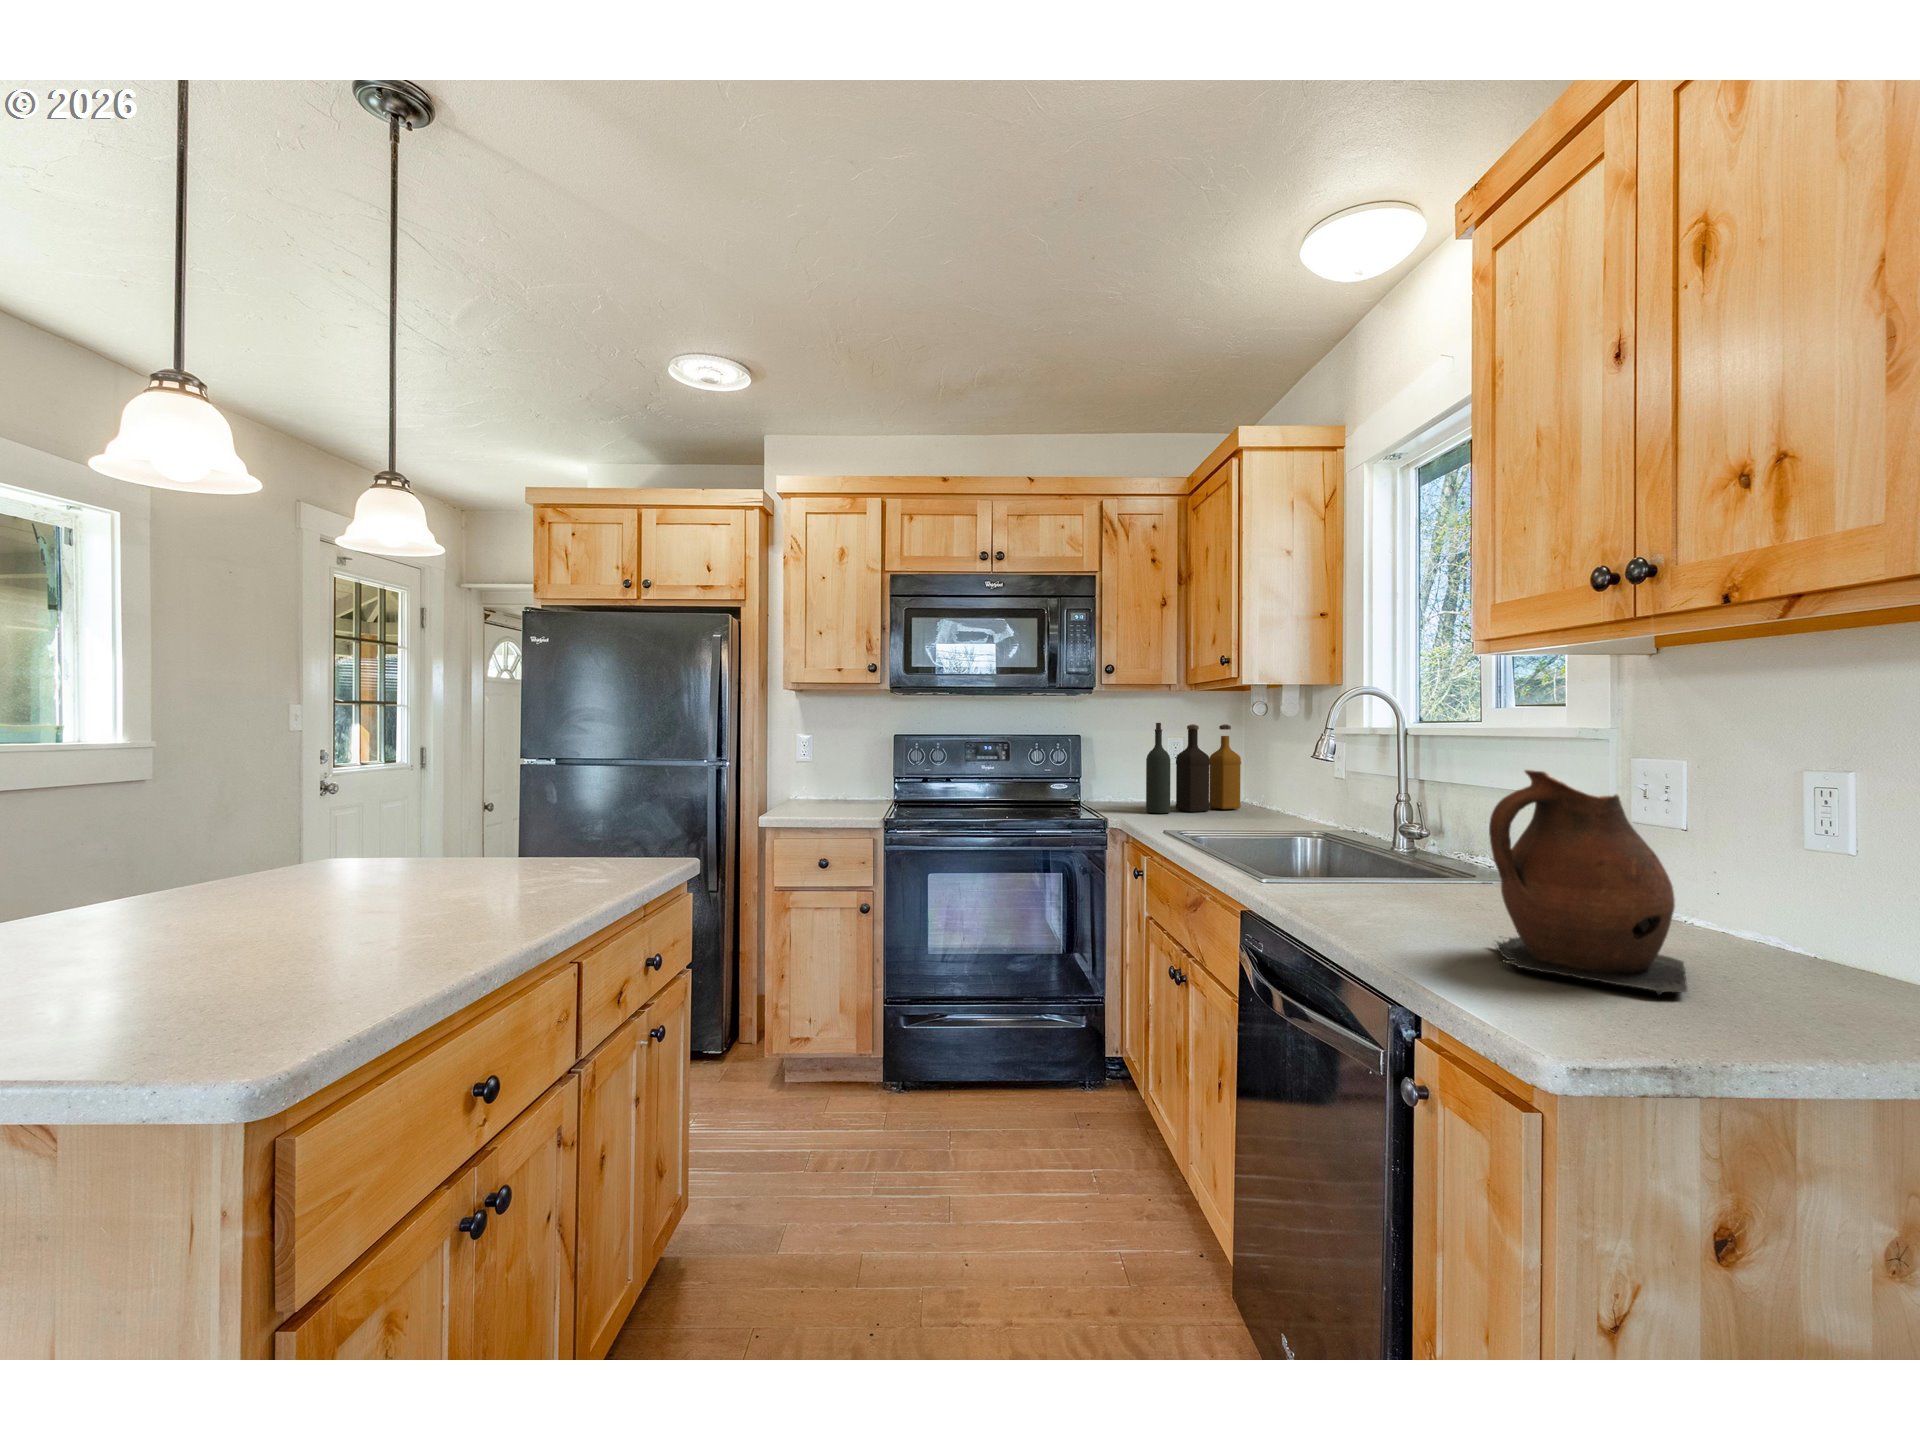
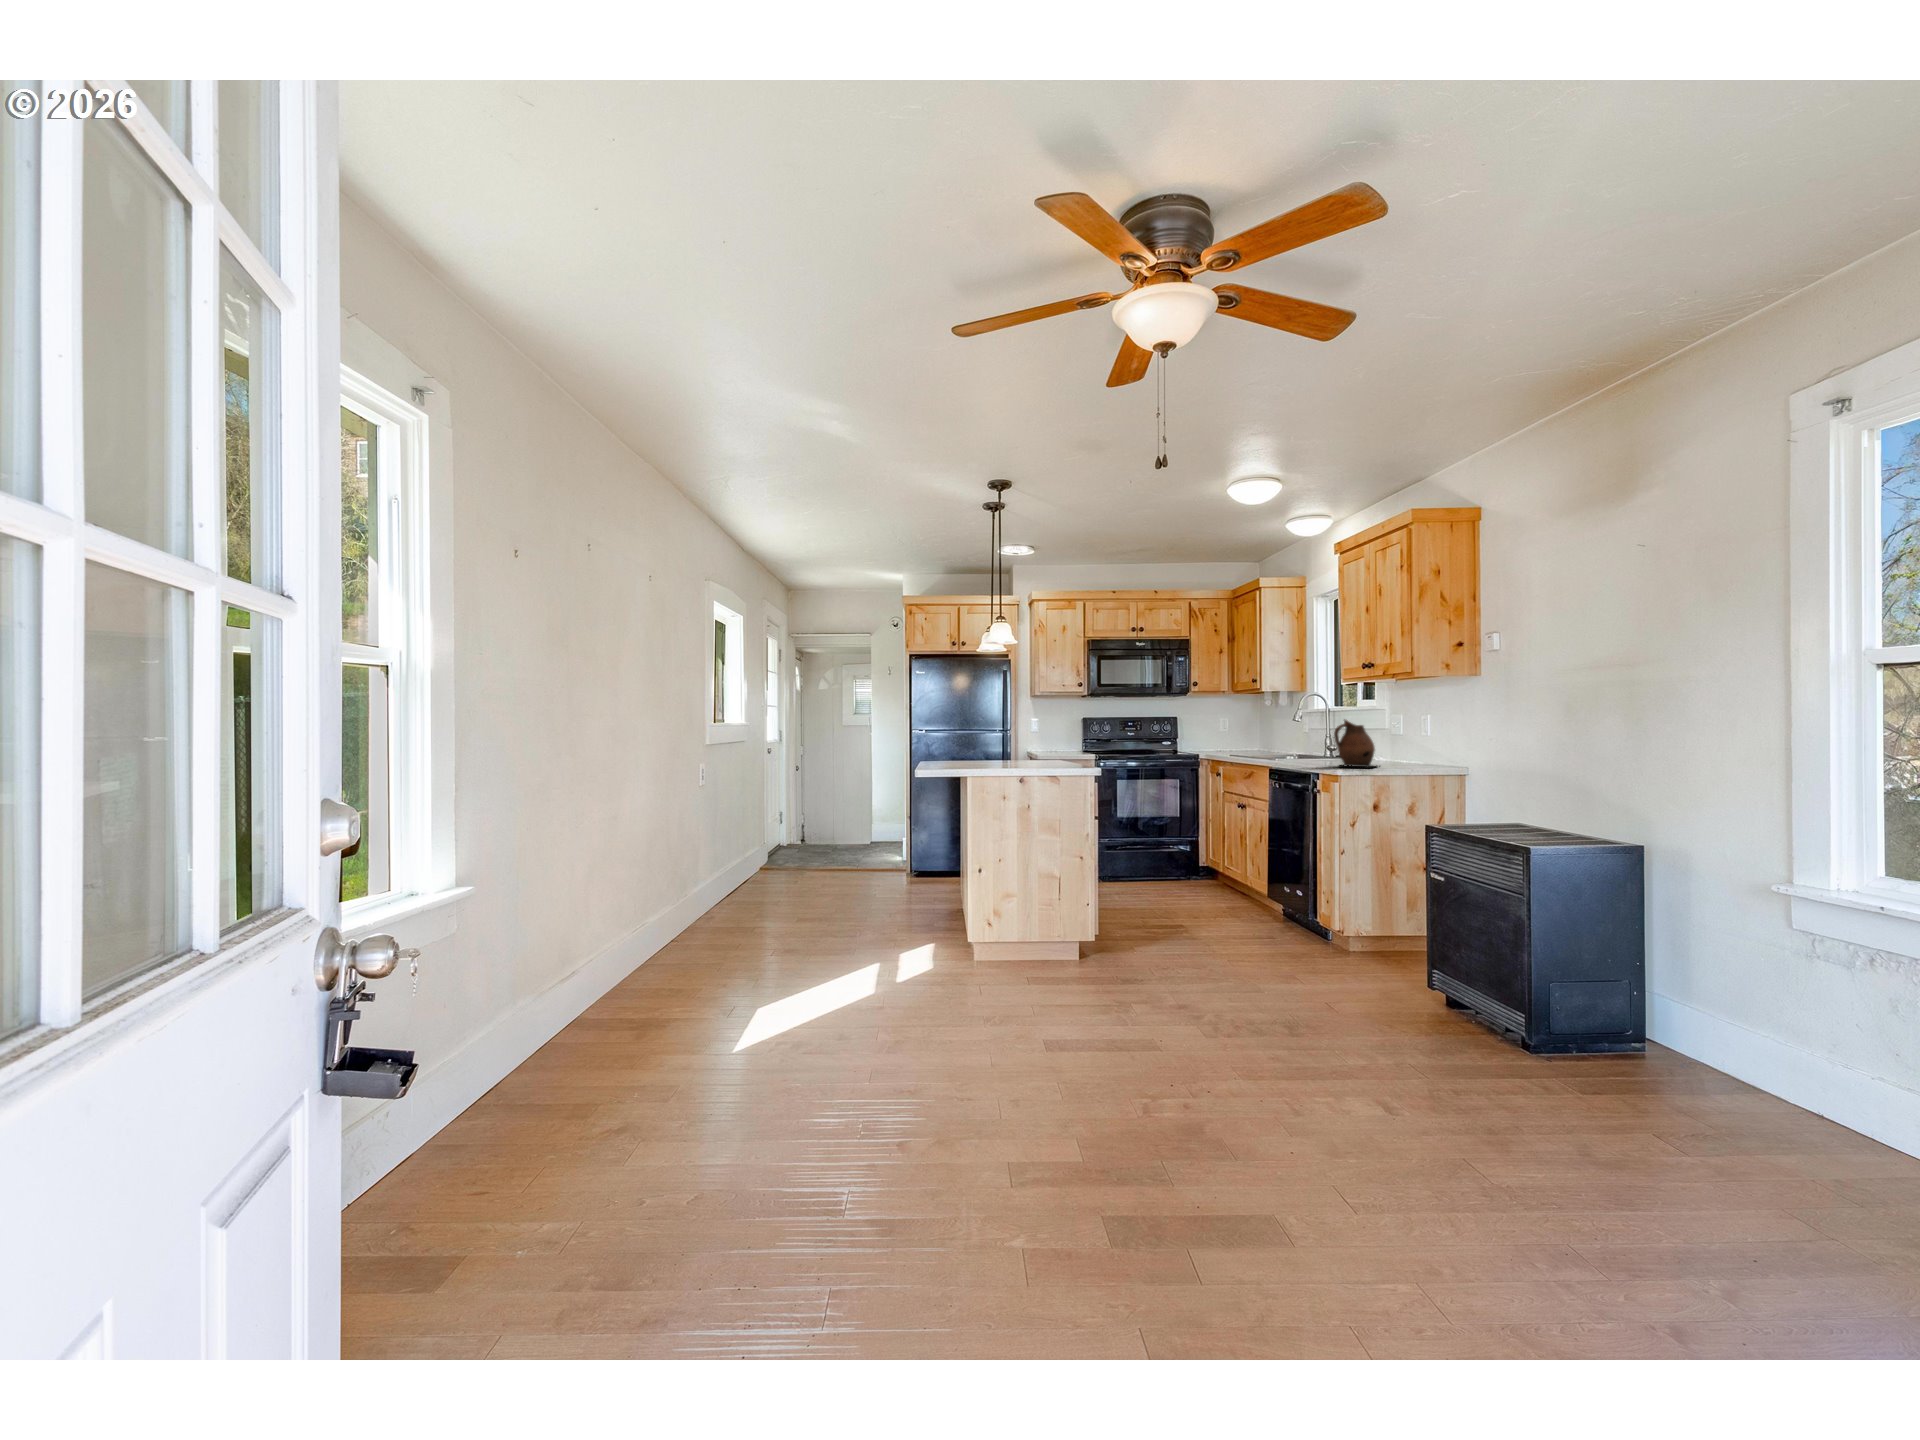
bottle: present [1146,723,1241,813] -> none [1215,710,1261,753]

